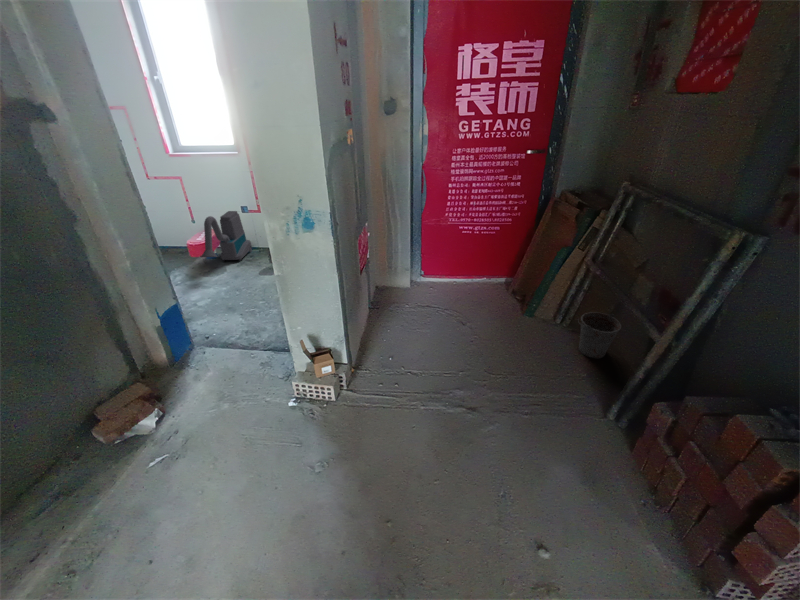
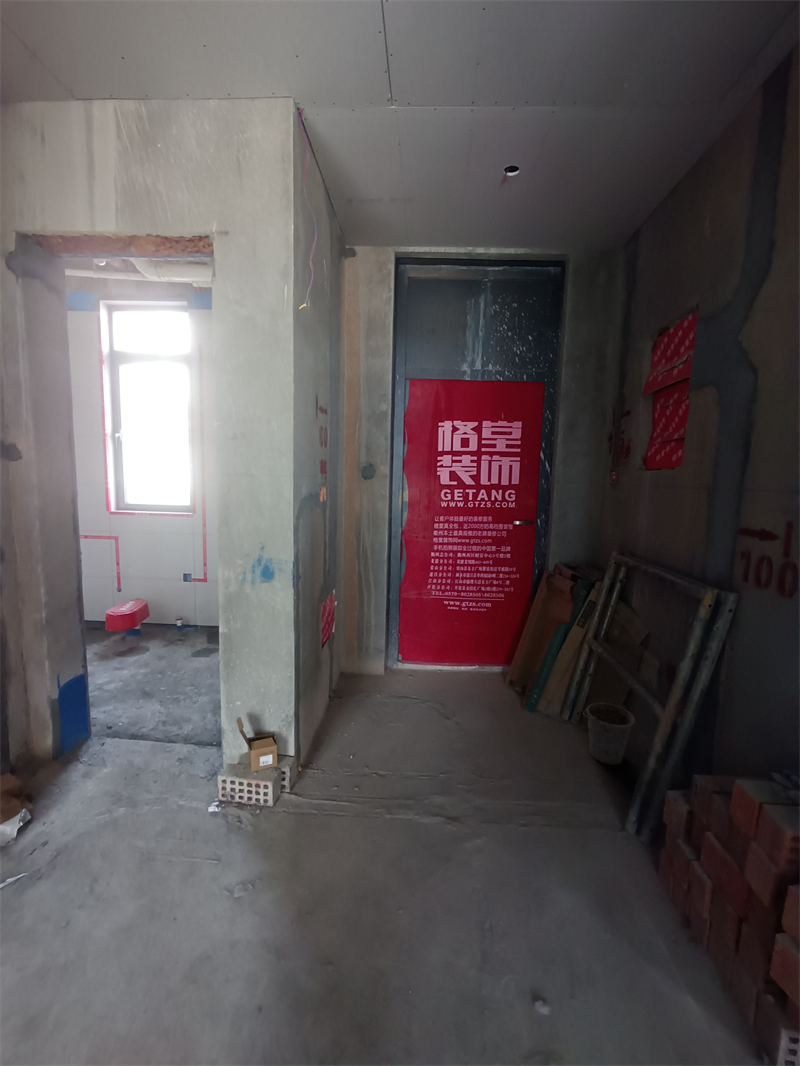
vacuum cleaner: present [201,211,252,261] -> none [134,576,198,635]

